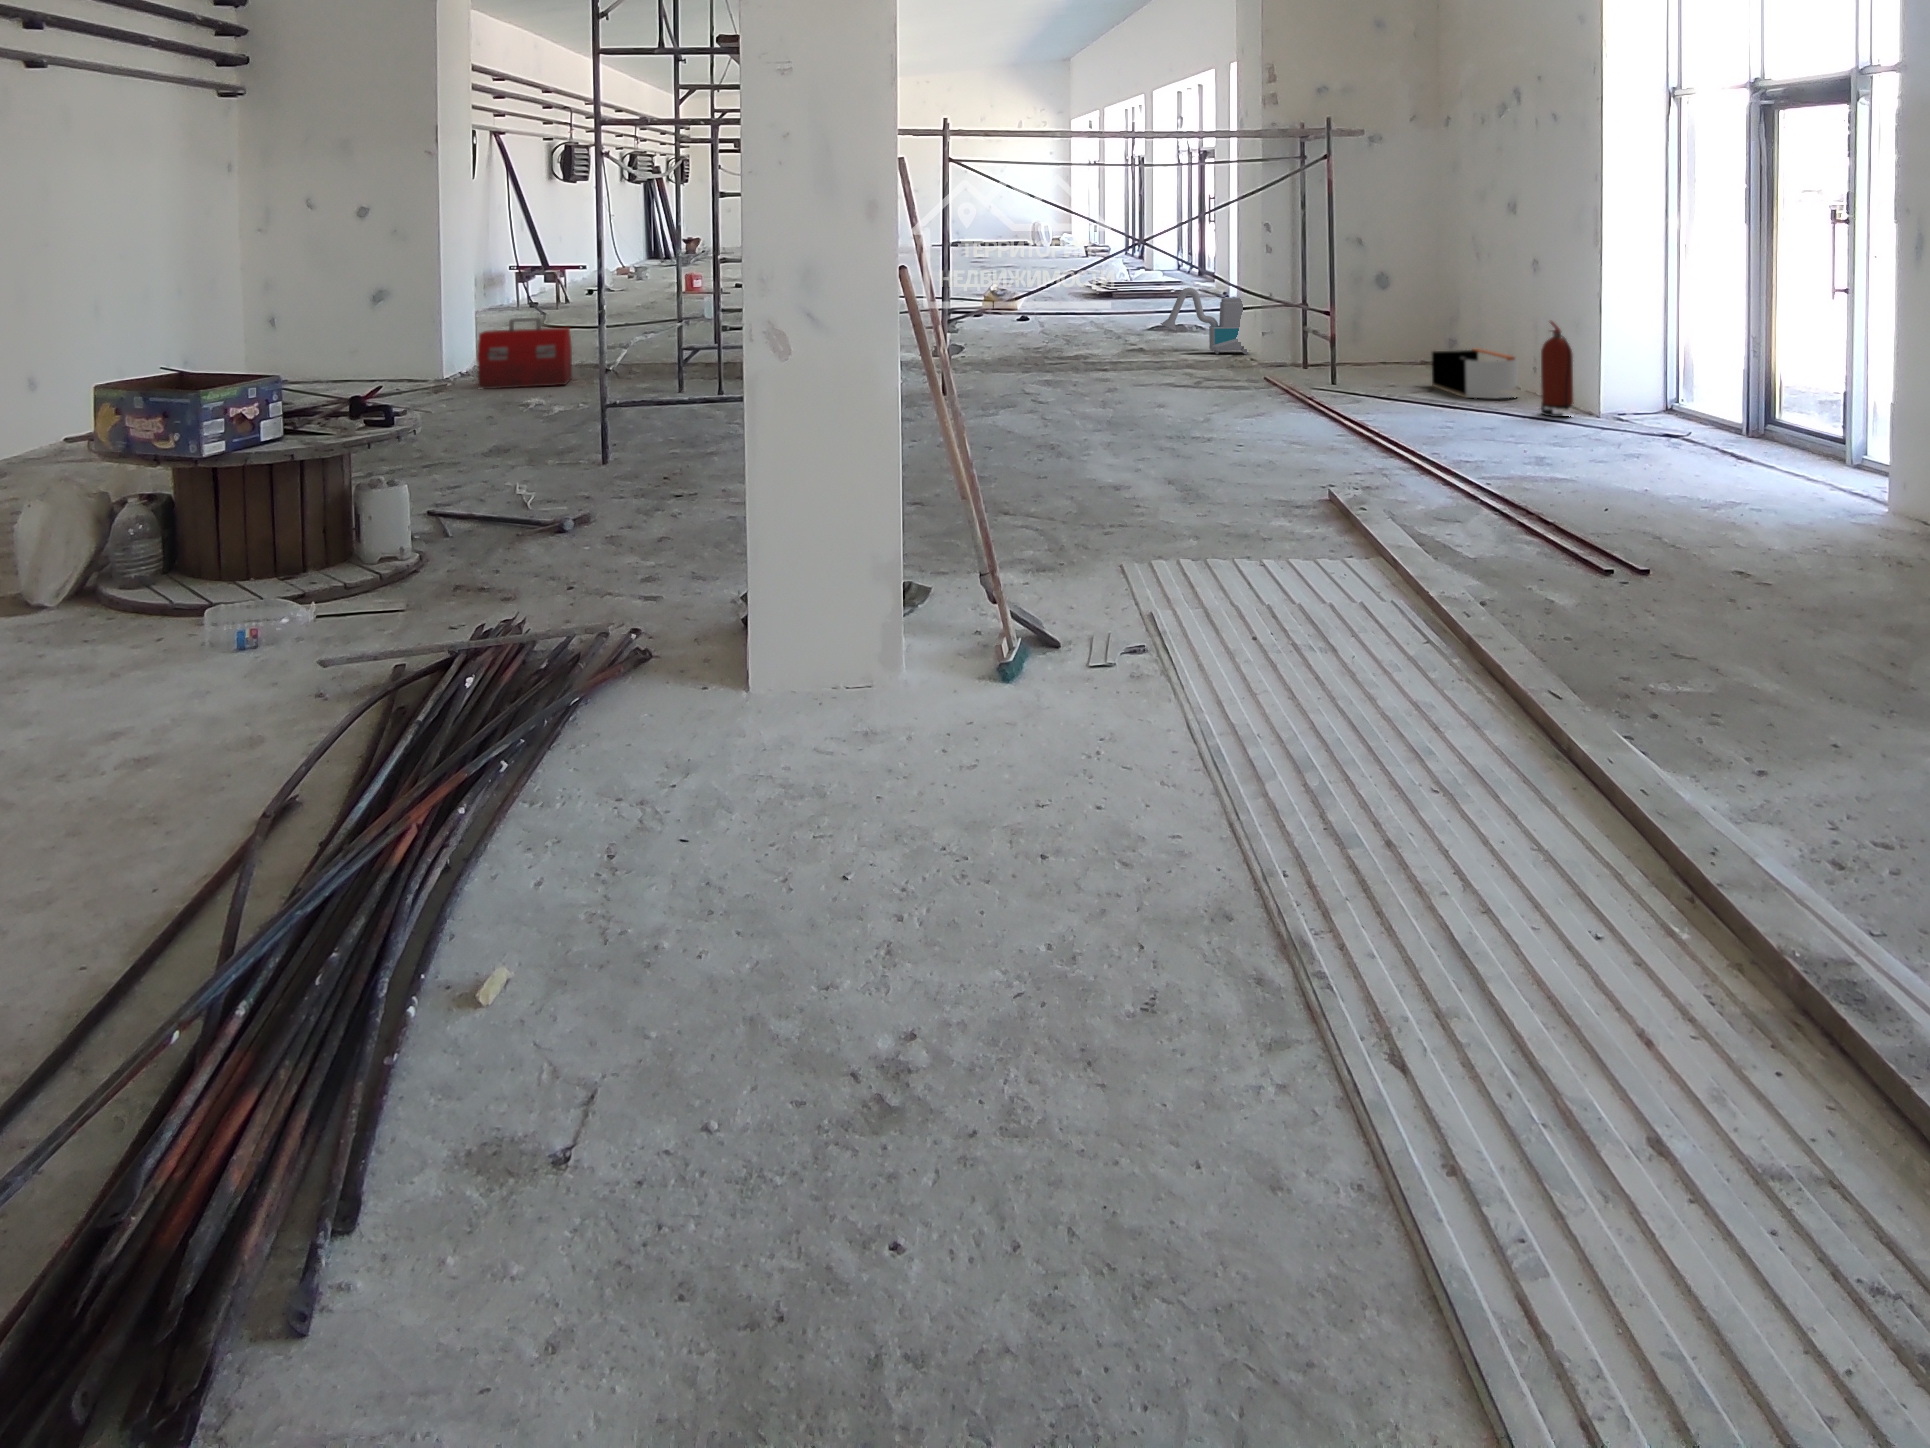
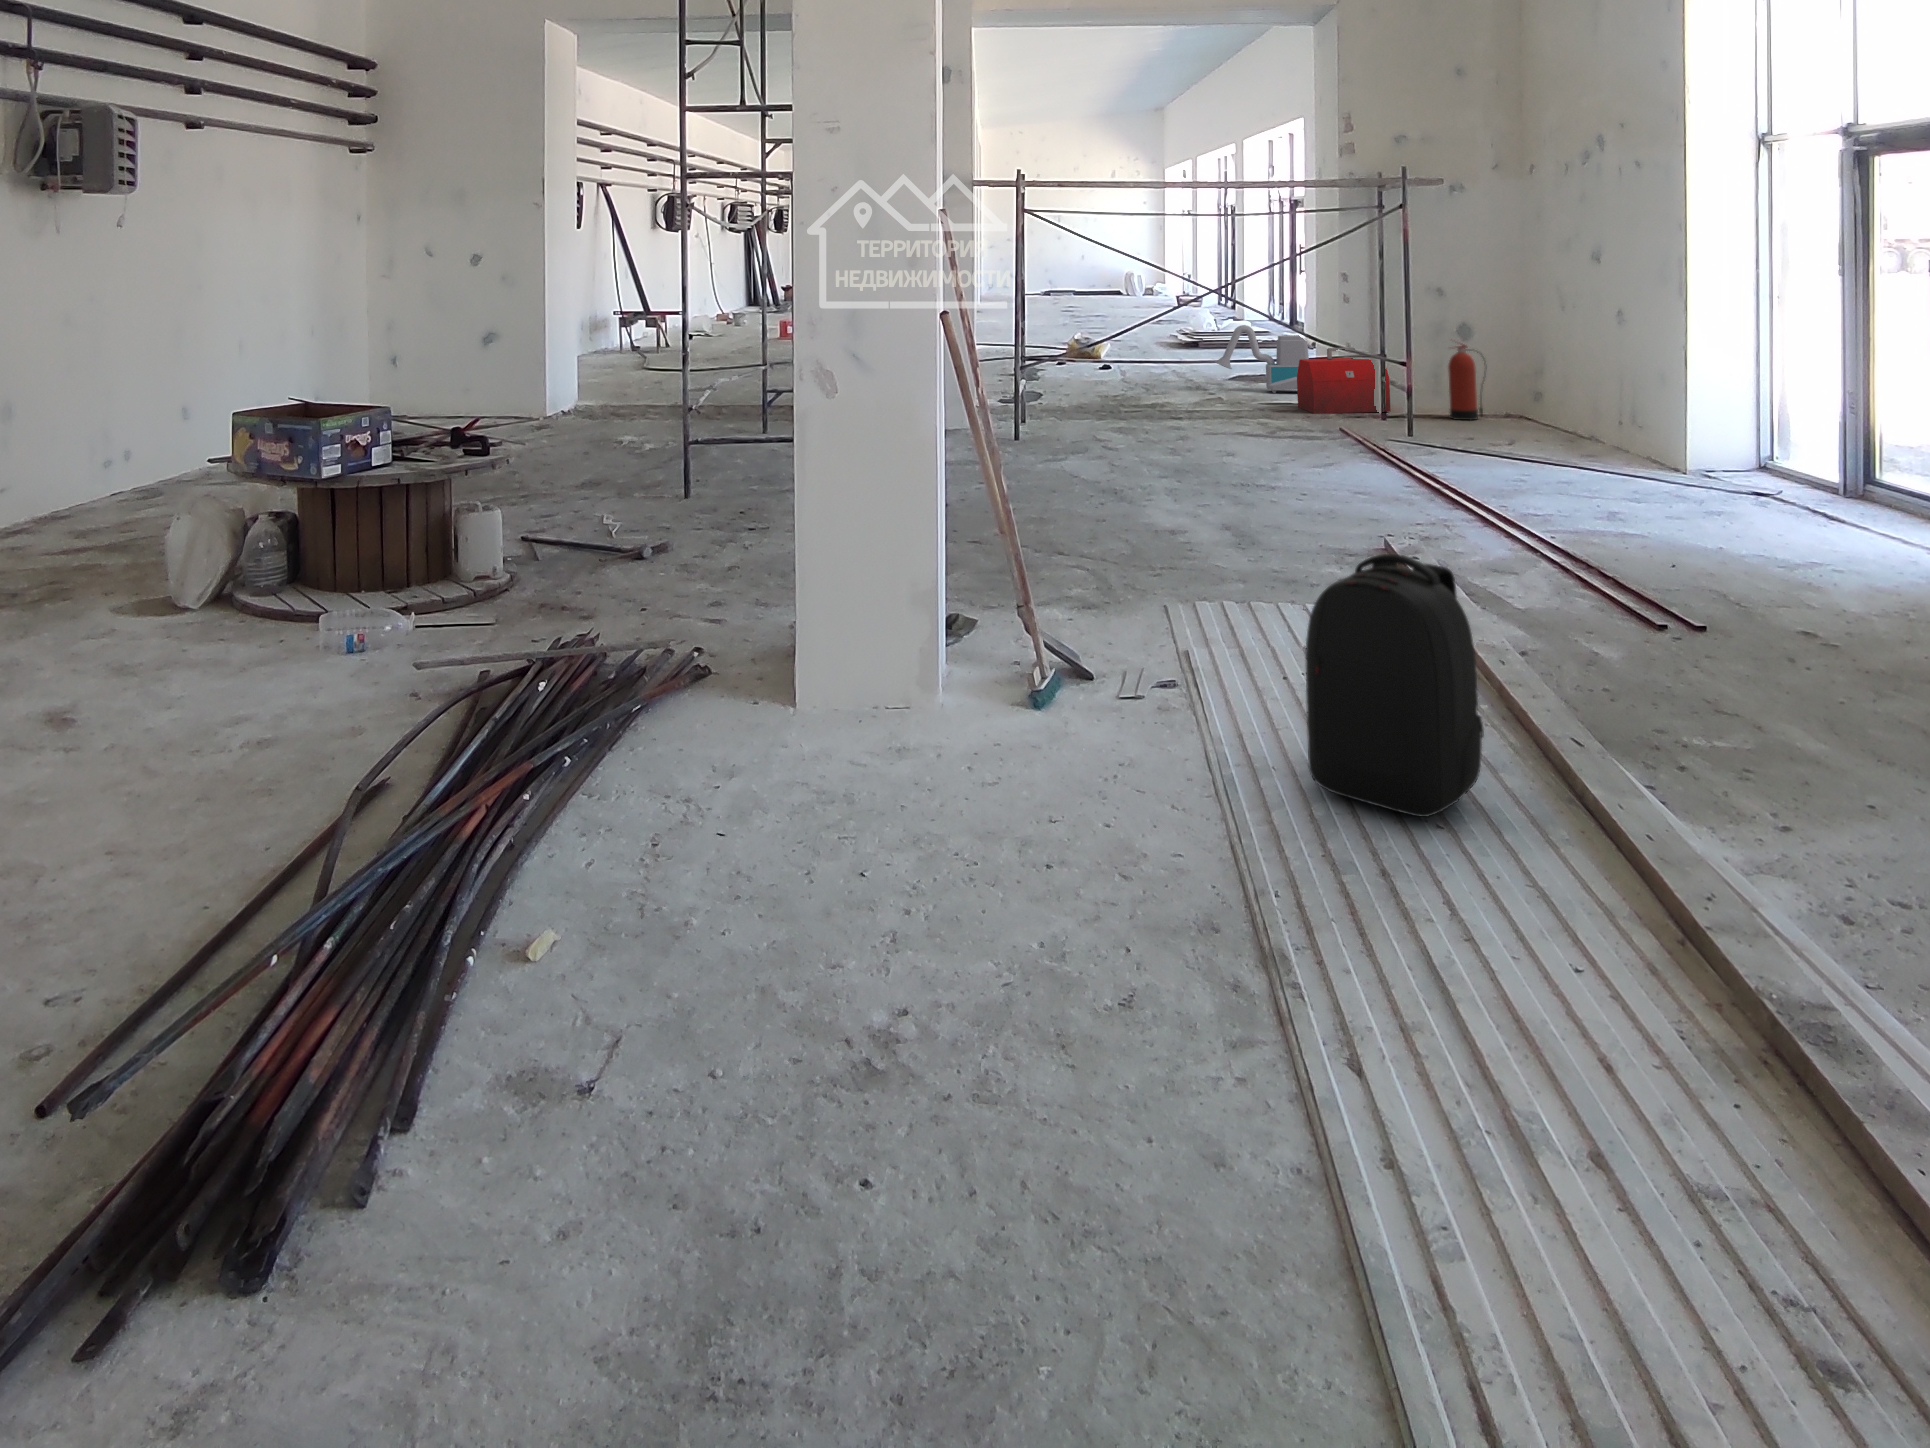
toolbox: present [477,318,572,389] -> present [1297,347,1391,414]
fire extinguisher: present [1541,321,1574,417] -> present [1448,339,1483,420]
storage bin: present [1432,349,1519,398] -> none [1499,389,1594,442]
backpack: none [1312,515,1485,781] -> present [1306,554,1484,817]

